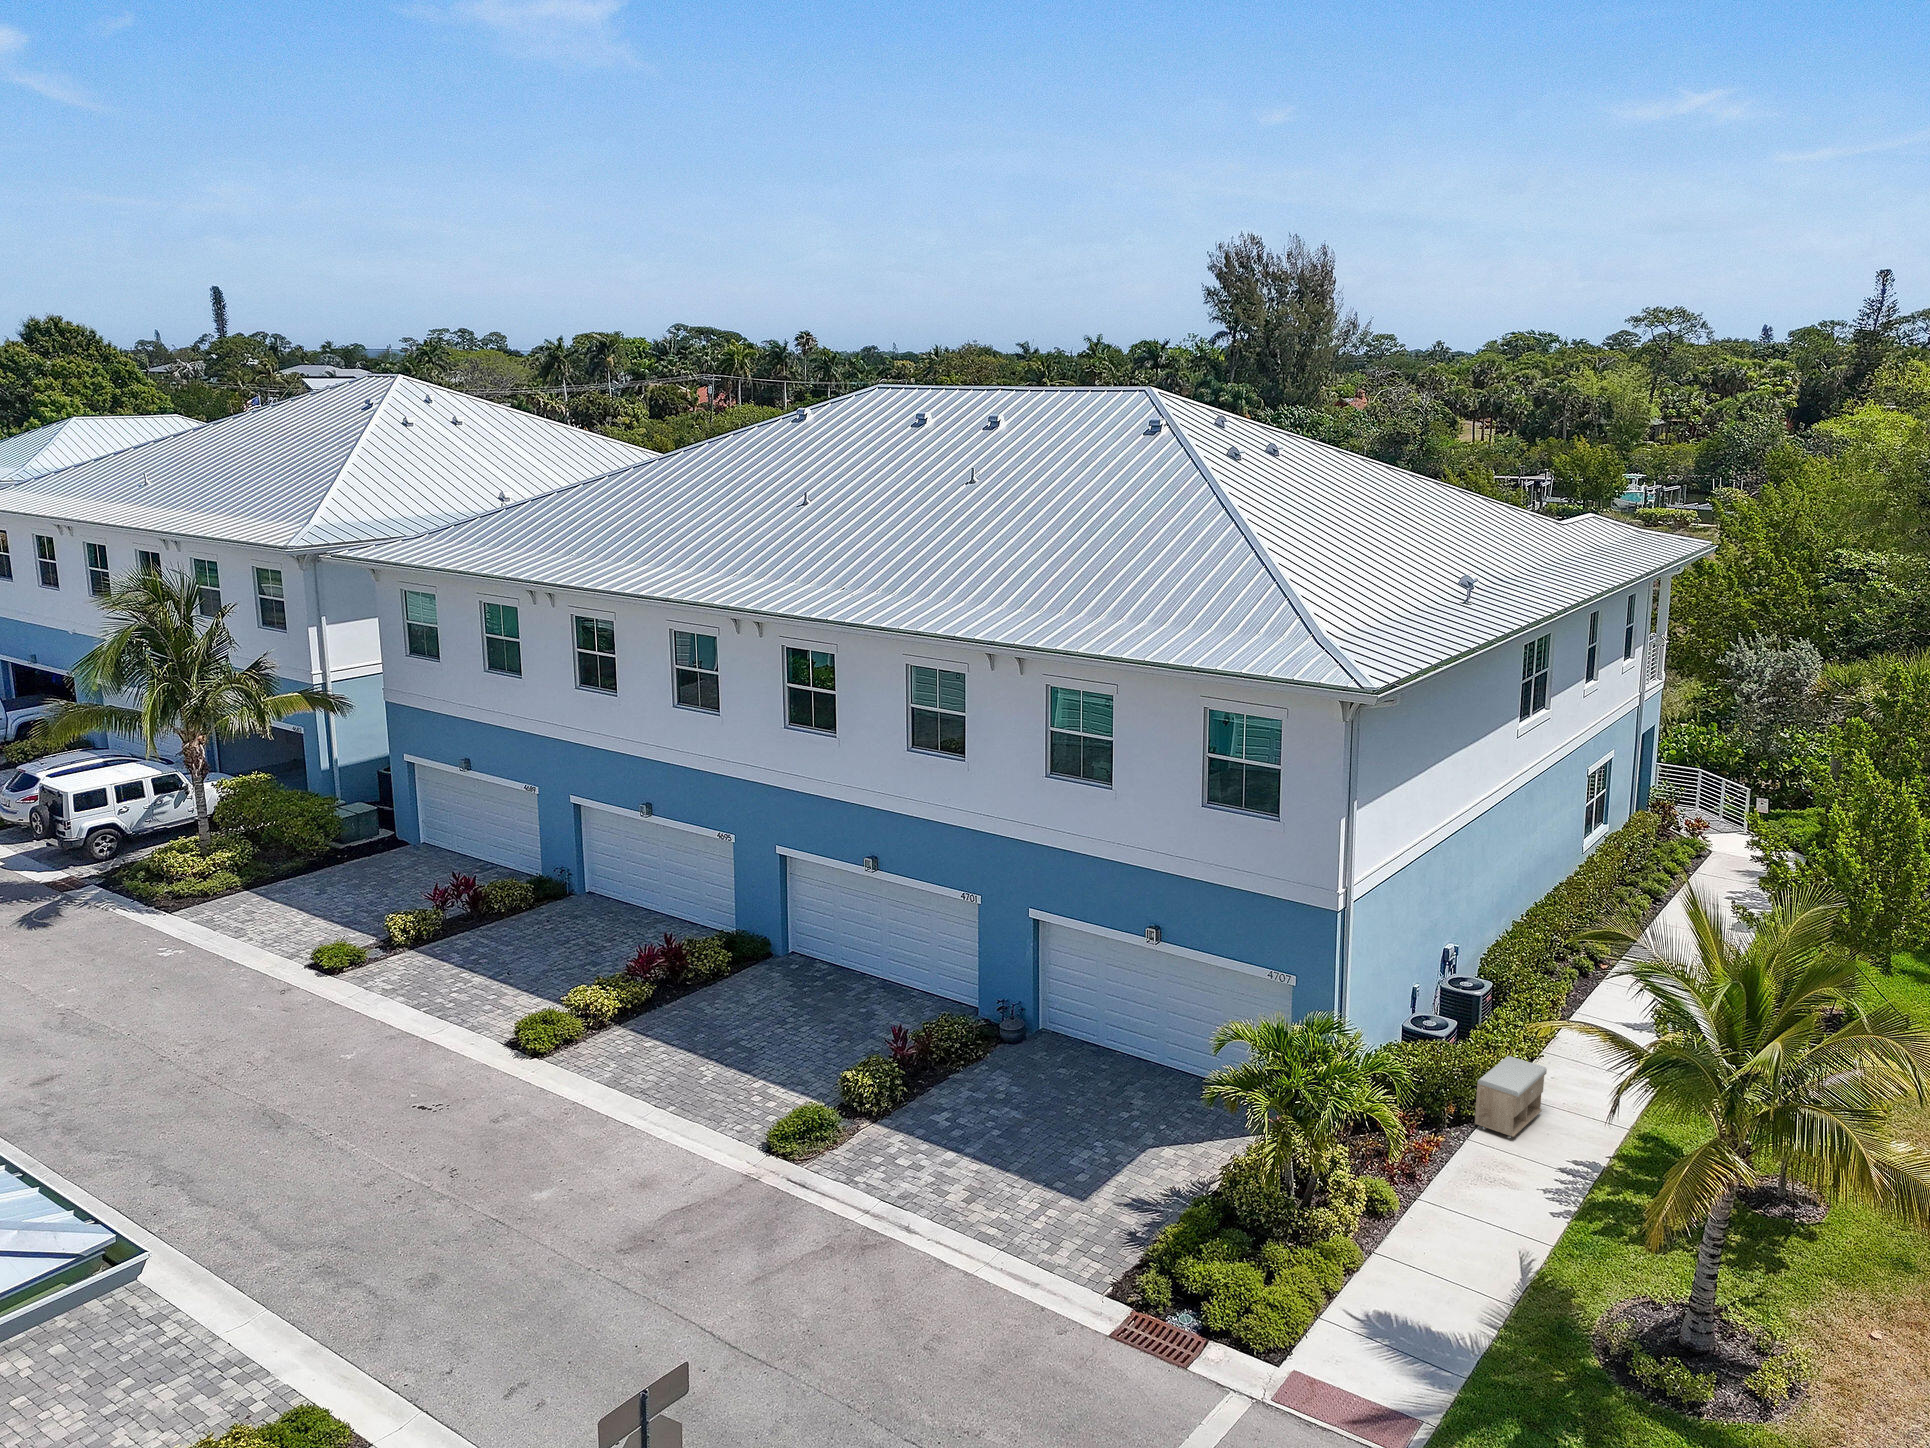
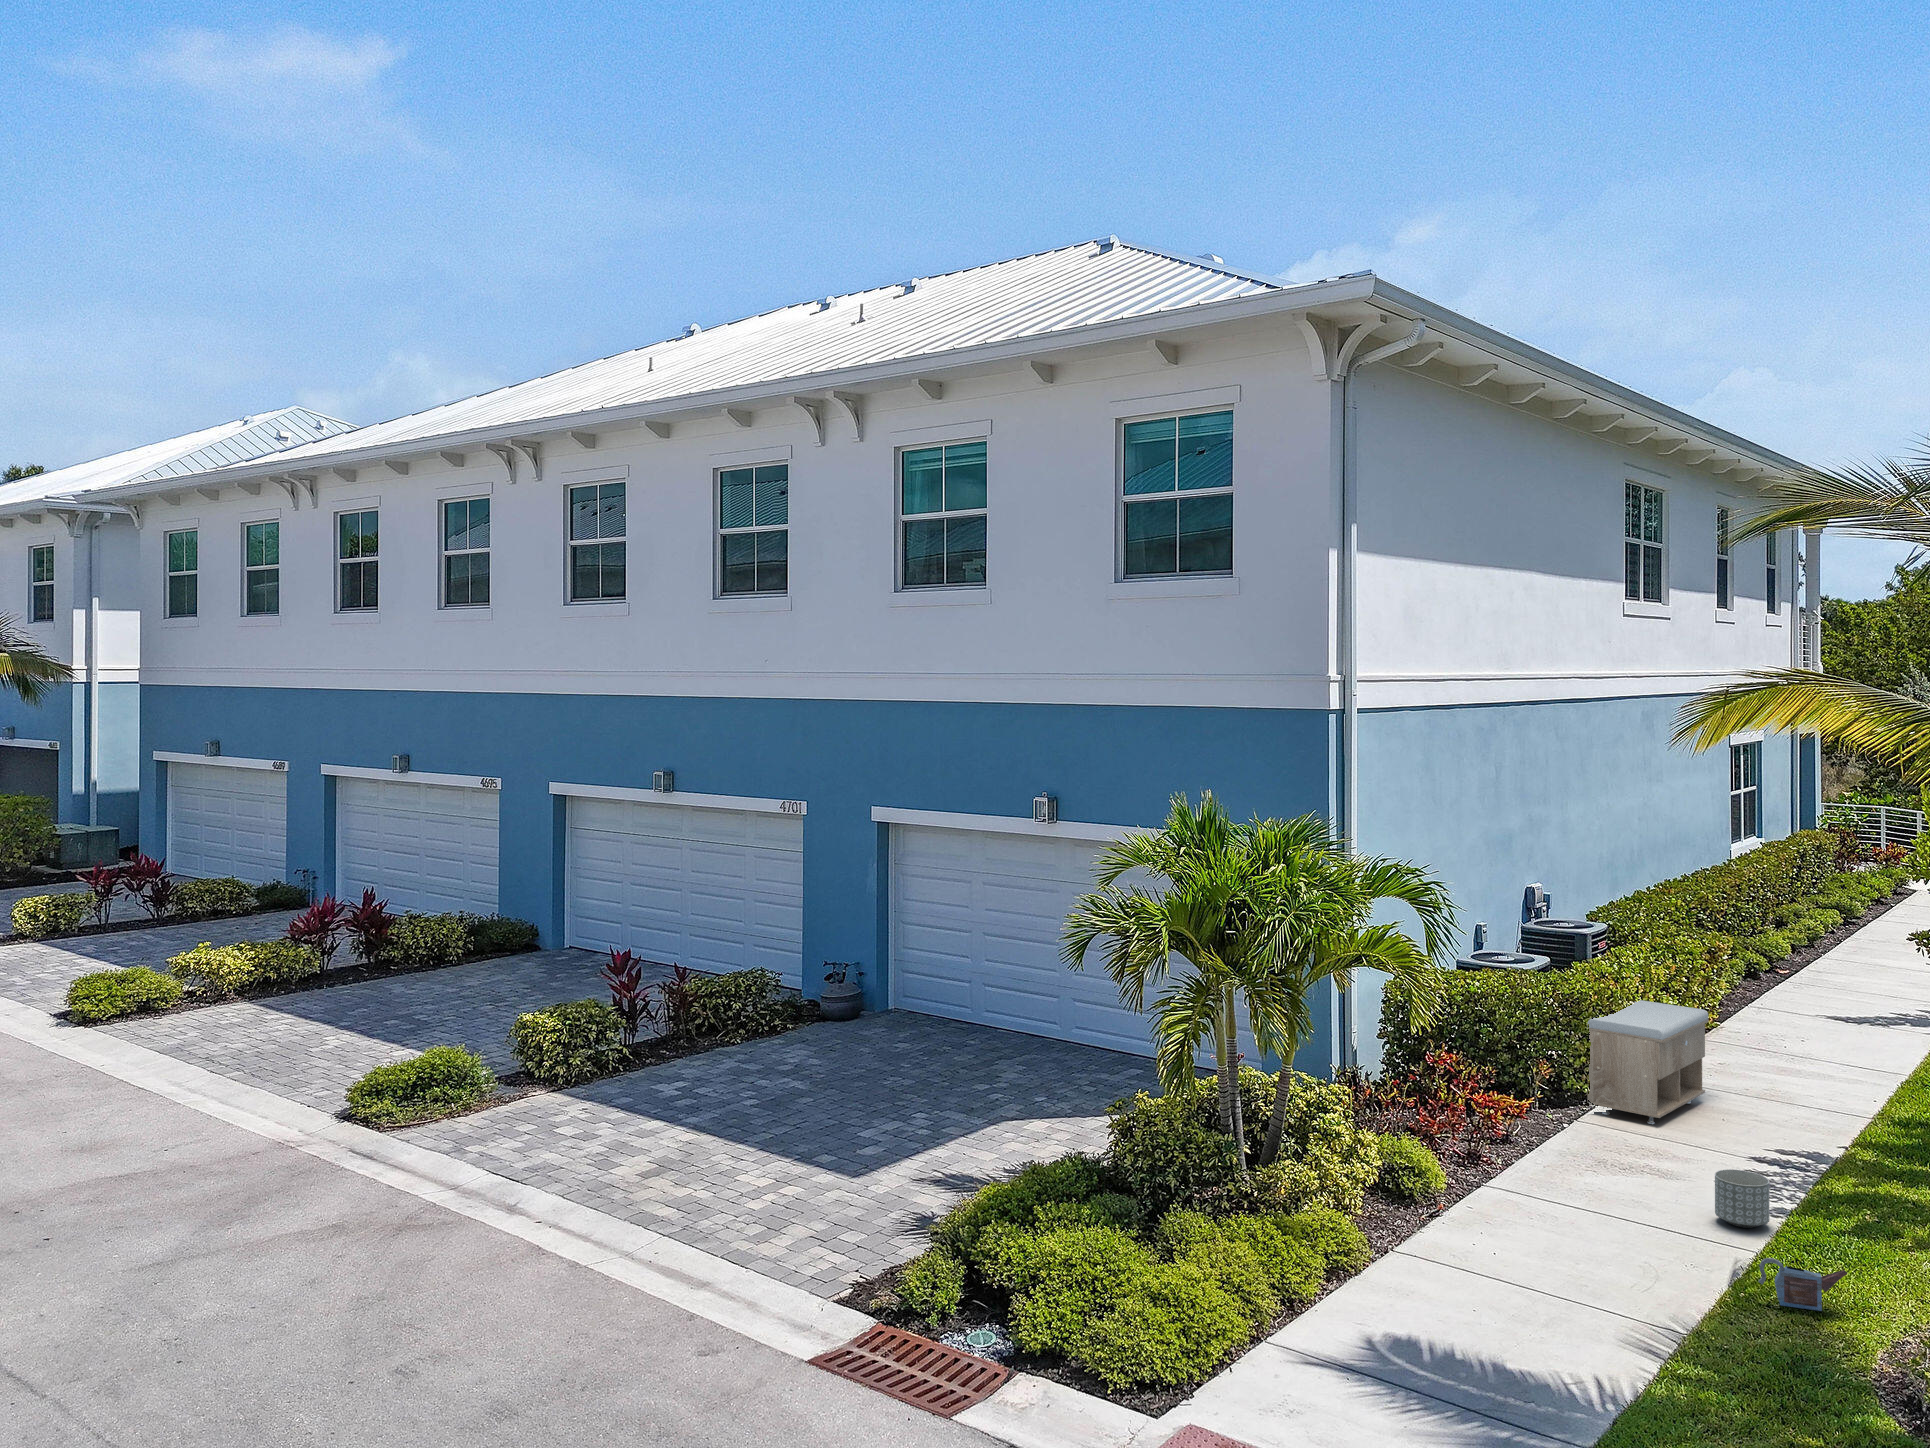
planter: none [1534,1197,1562,1229] -> present [1715,1169,1770,1228]
watering can: none [1547,1264,1588,1289] -> present [1759,1258,1848,1311]

